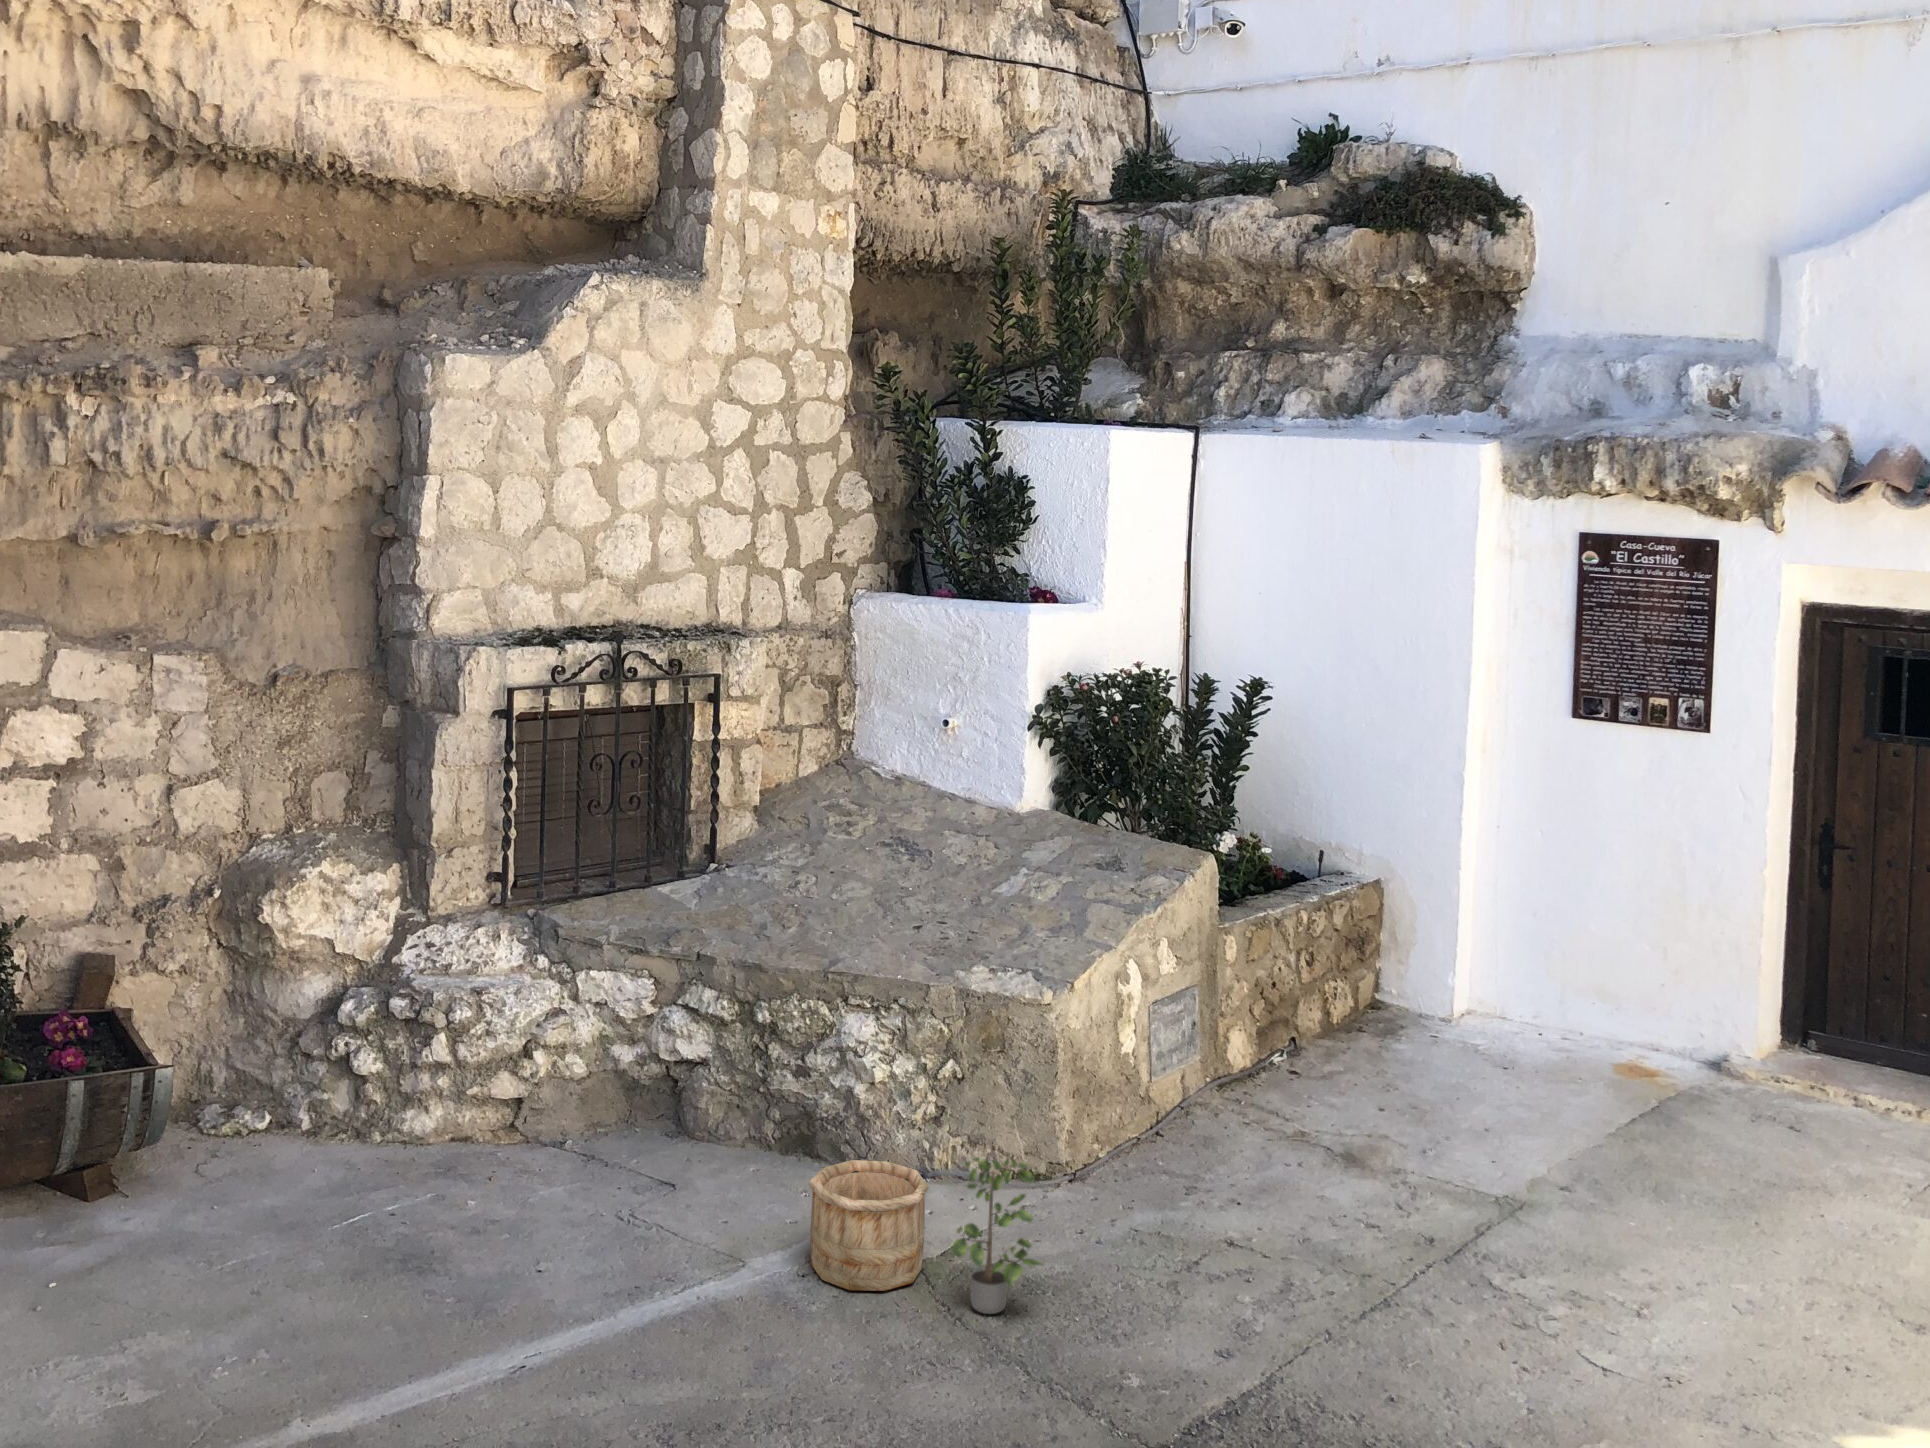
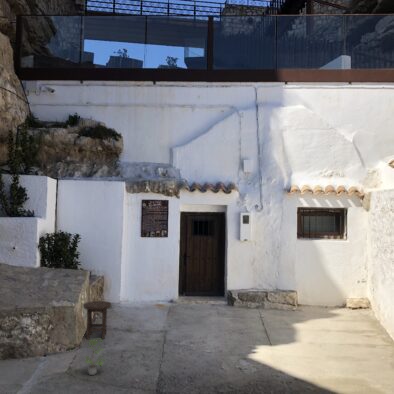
stool: none [1116,998,1242,1180] -> present [83,301,111,339]
wooden bucket: present [809,1160,929,1291] -> none [44,349,74,380]

